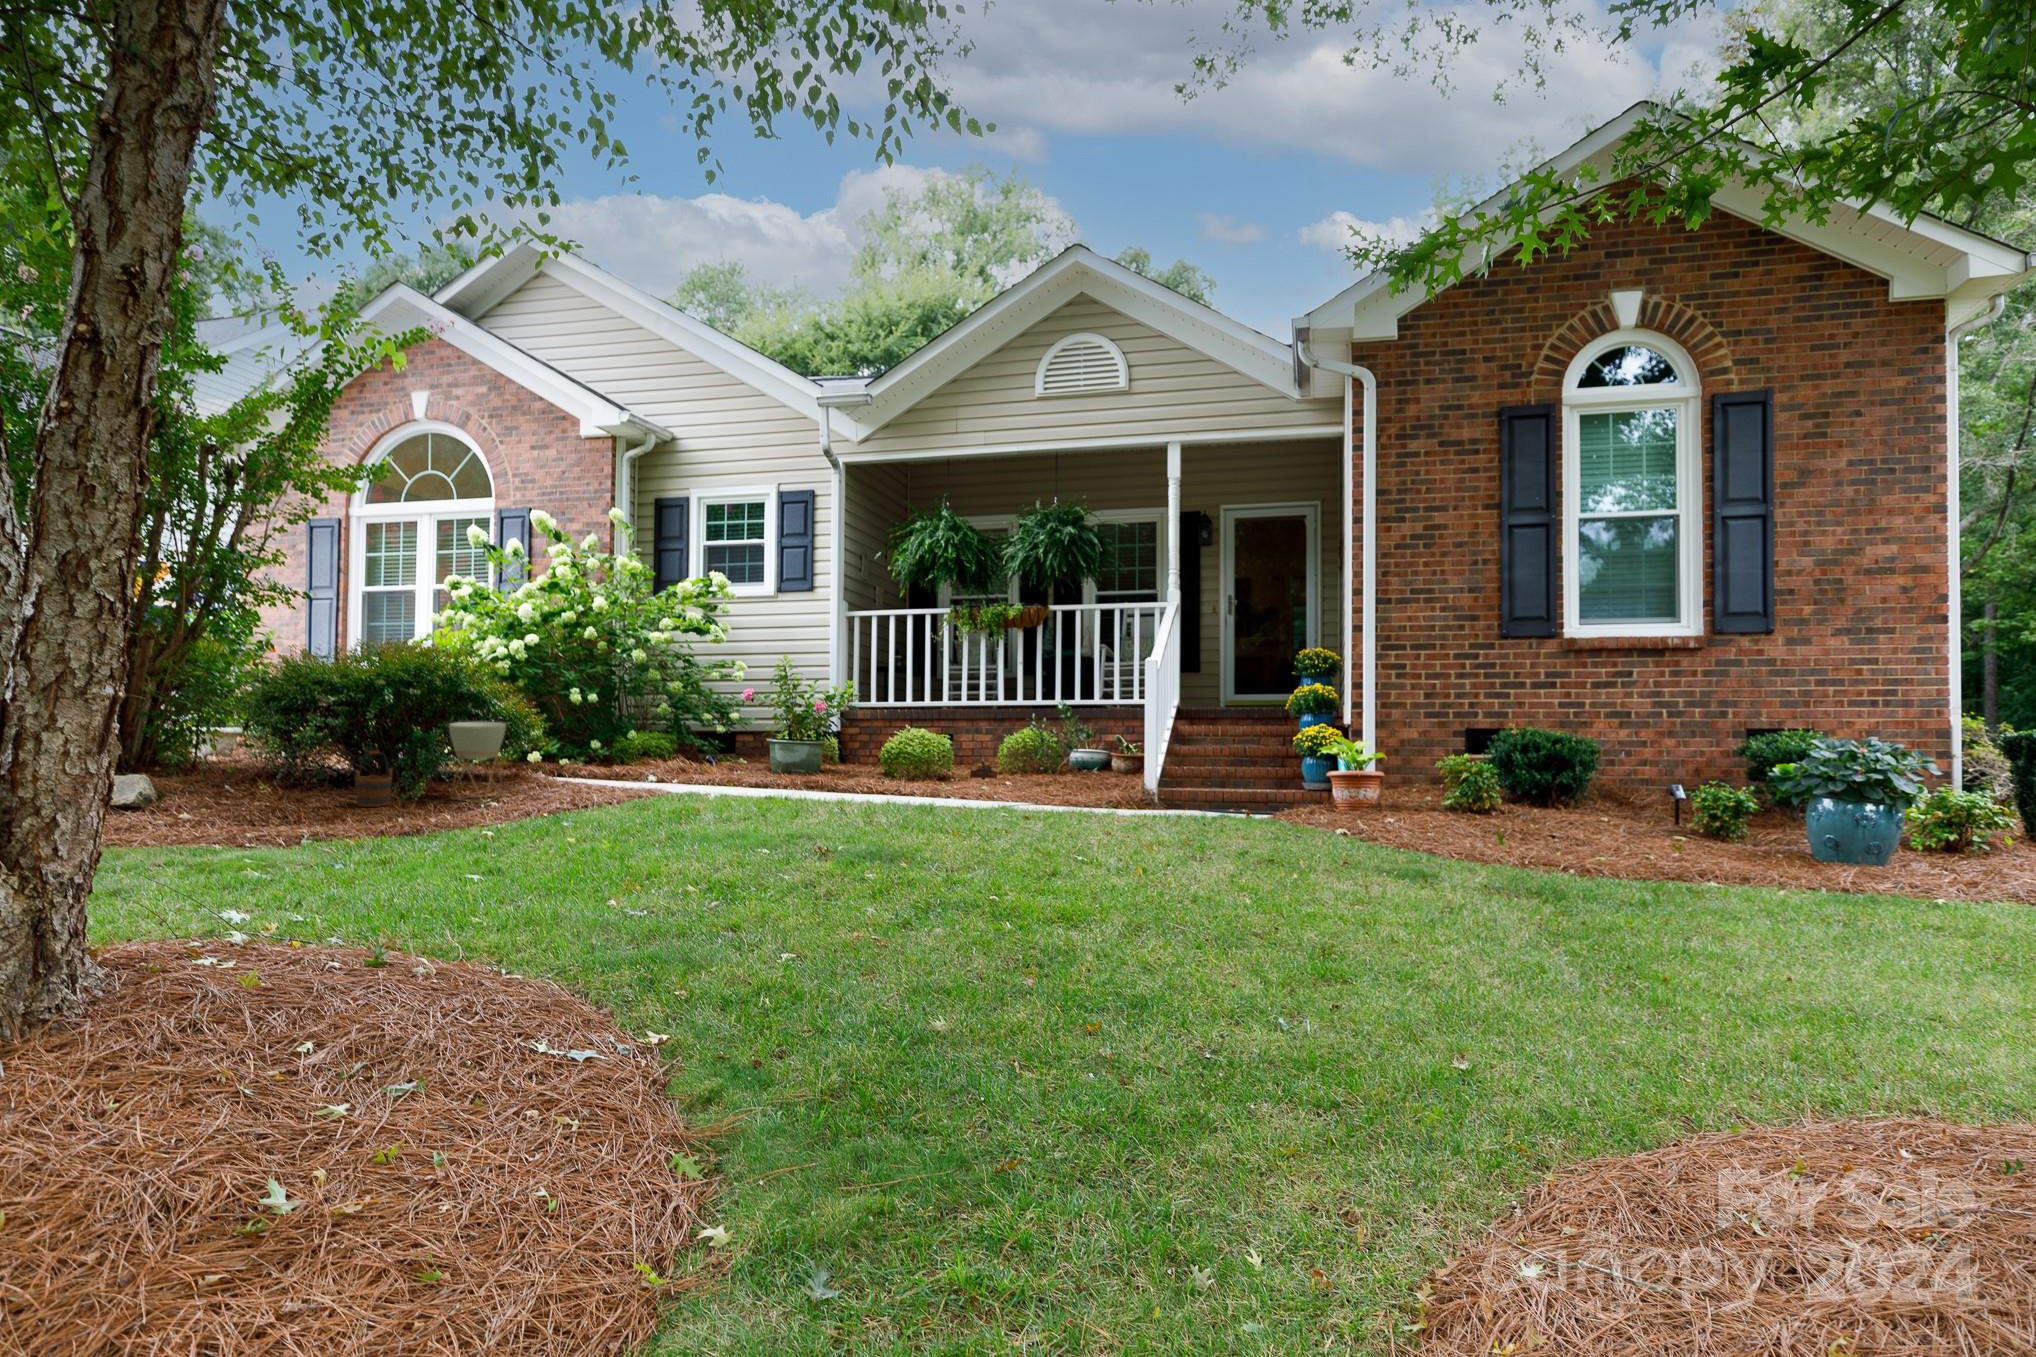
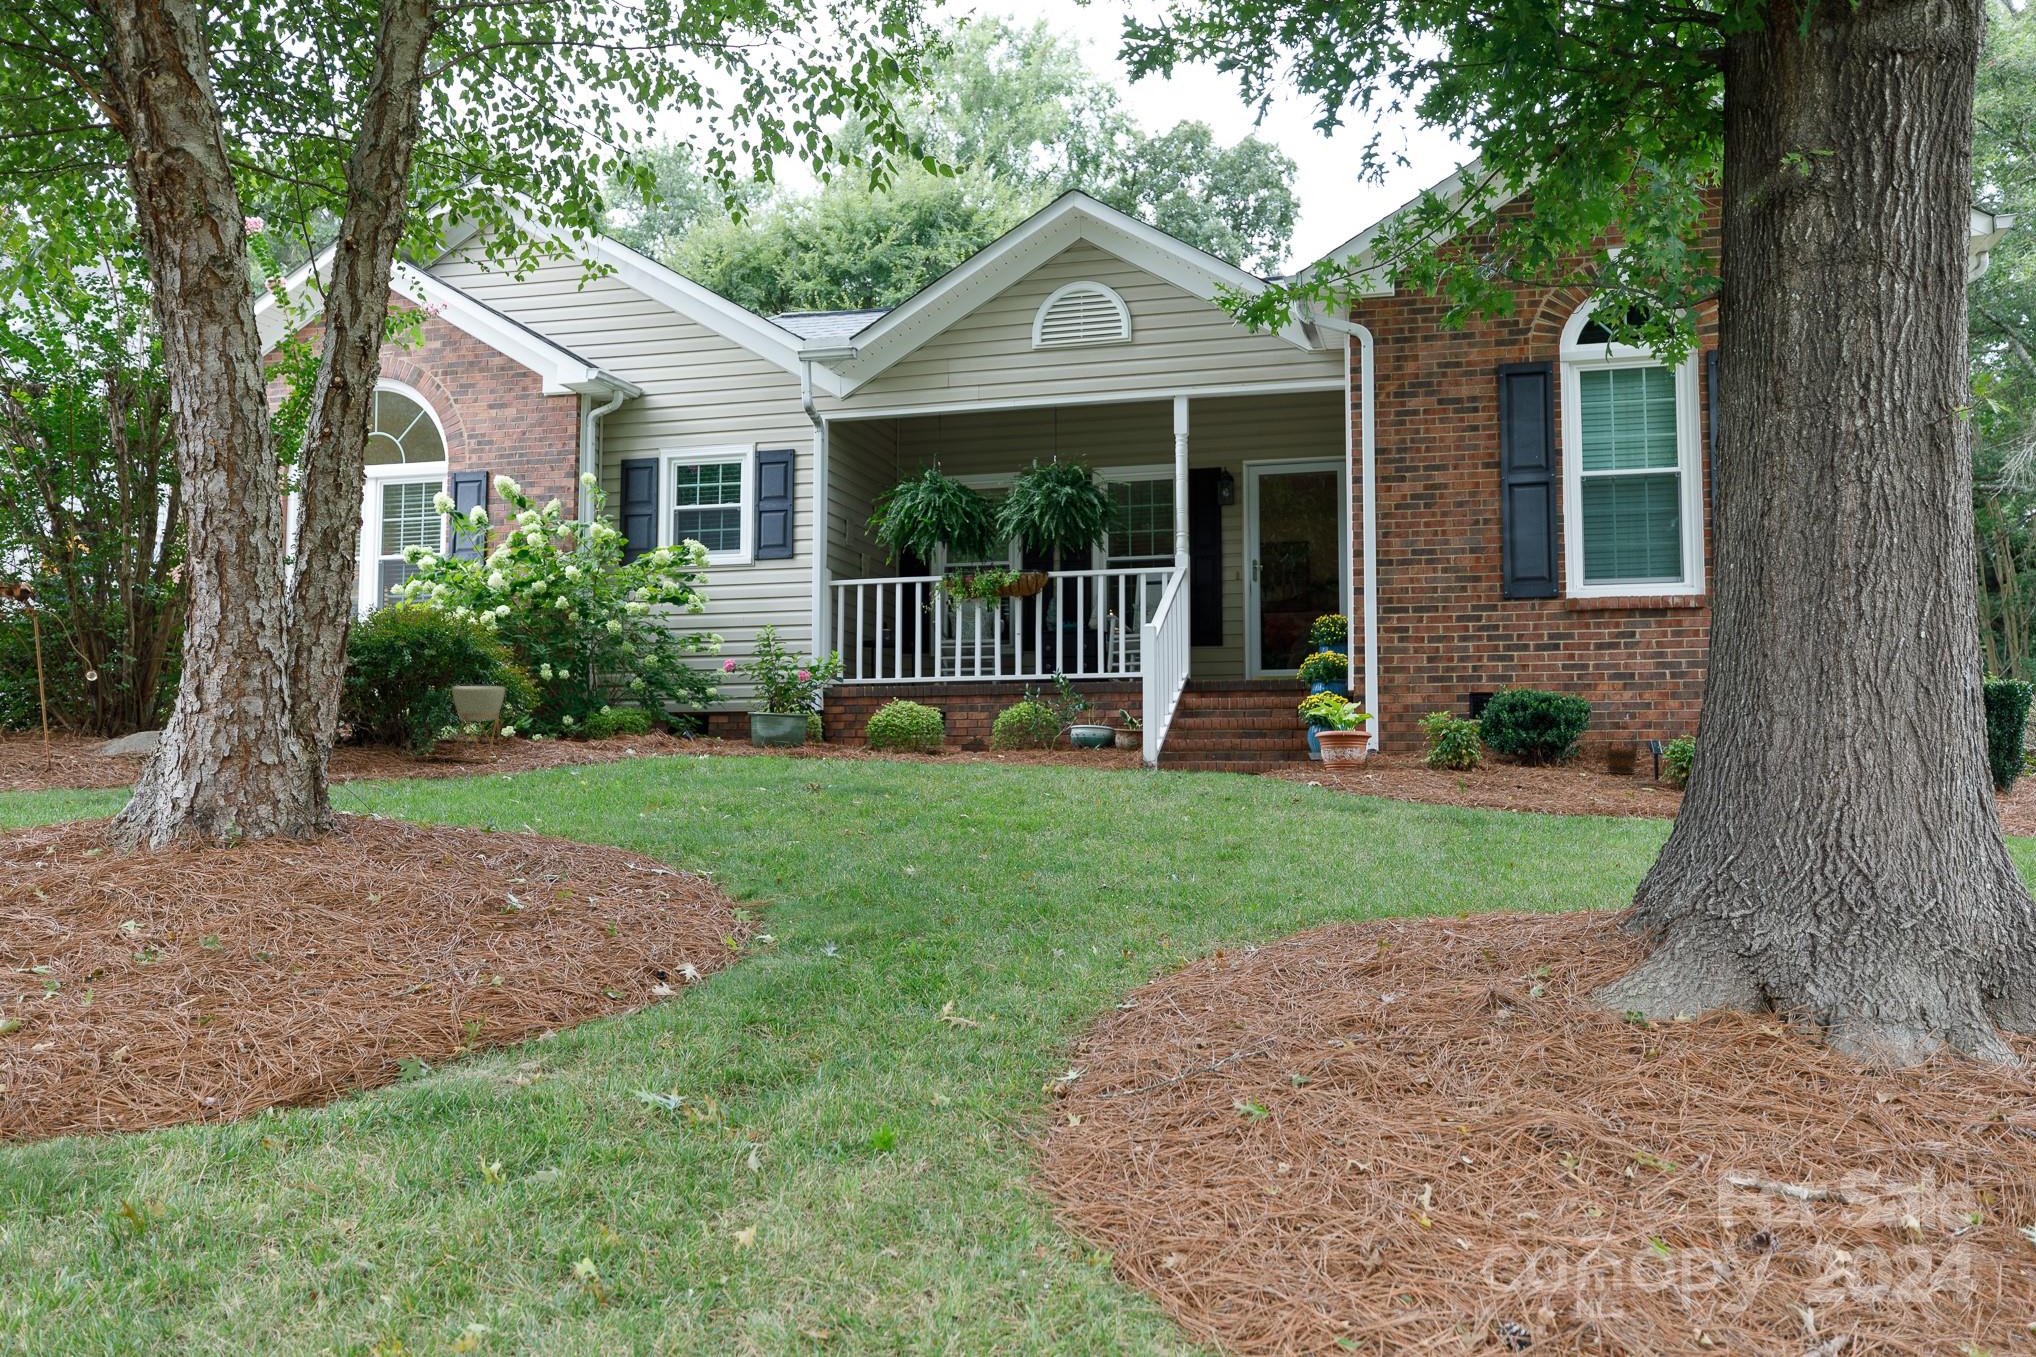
wooden bucket: present [354,750,392,807] -> present [1607,726,1637,774]

